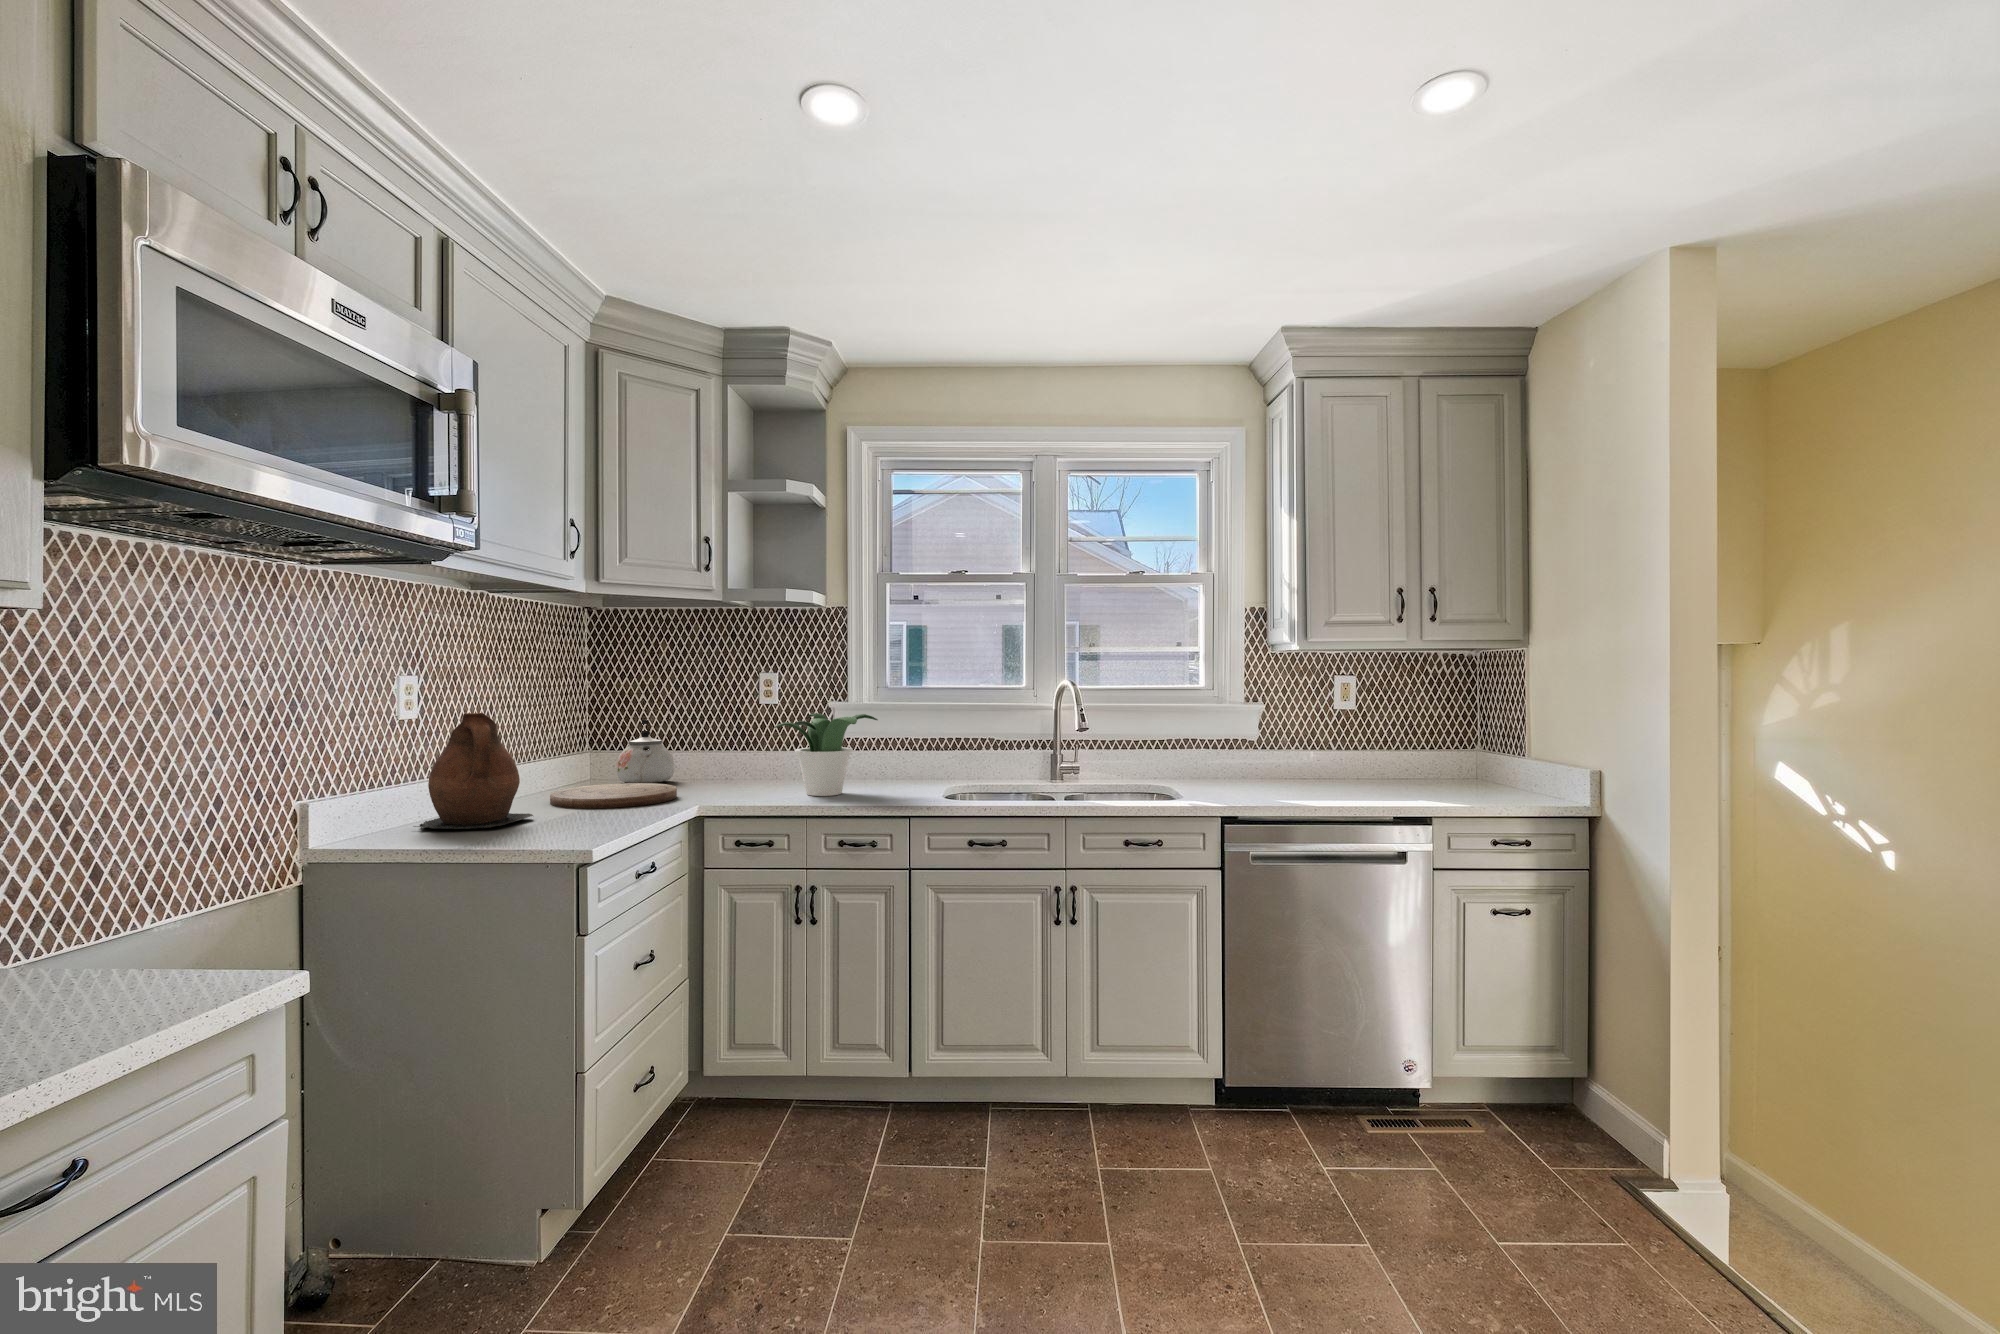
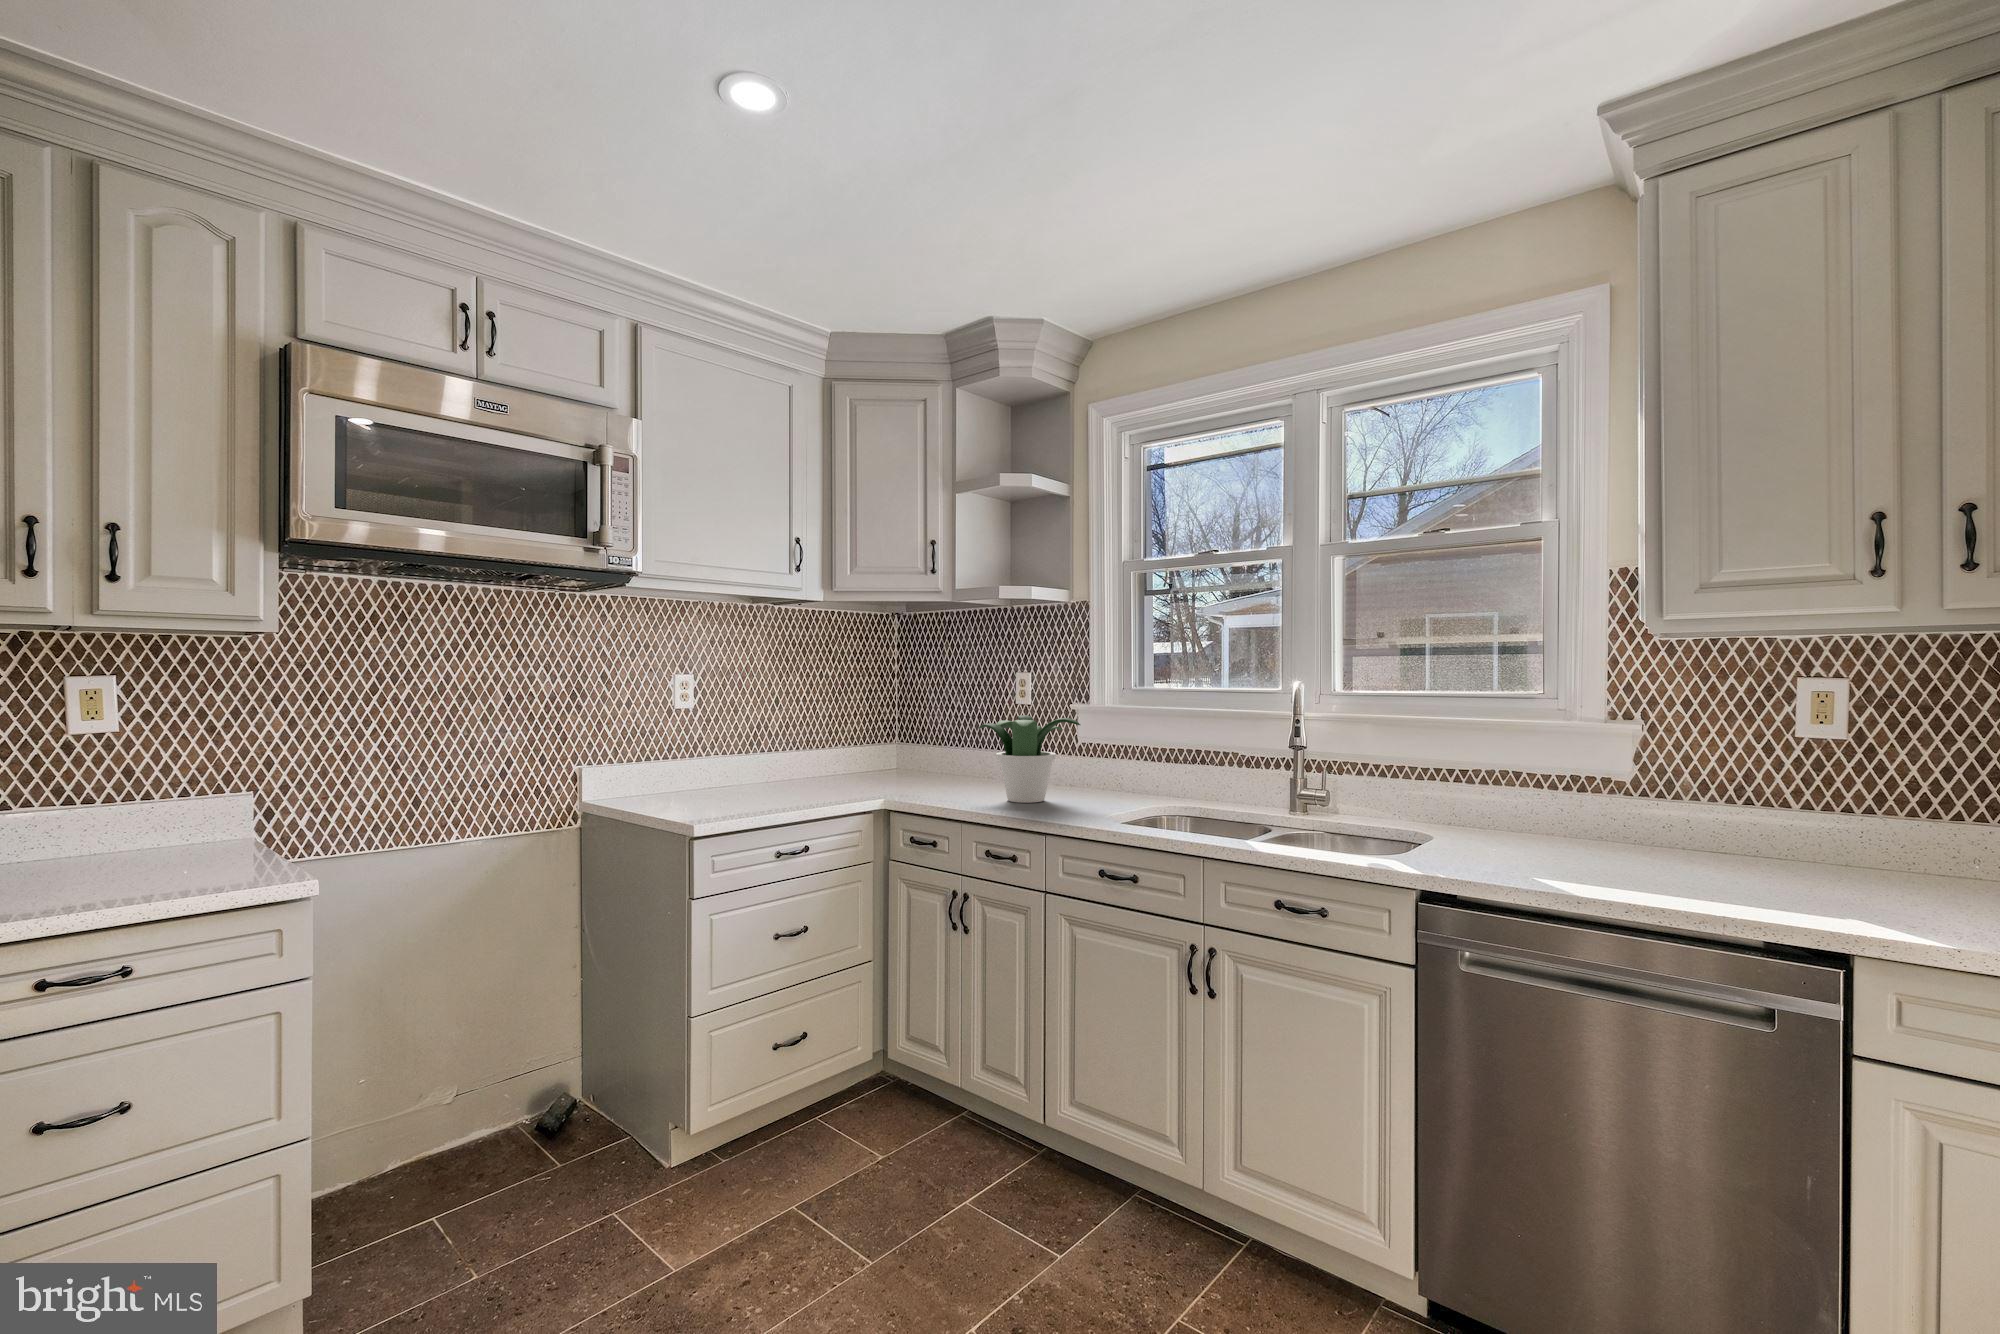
ceramic pitcher: present [415,713,533,829] -> none [660,705,751,800]
kettle: present [616,720,674,783] -> none [906,717,956,776]
cutting board: present [550,783,677,808] -> none [801,774,908,794]

